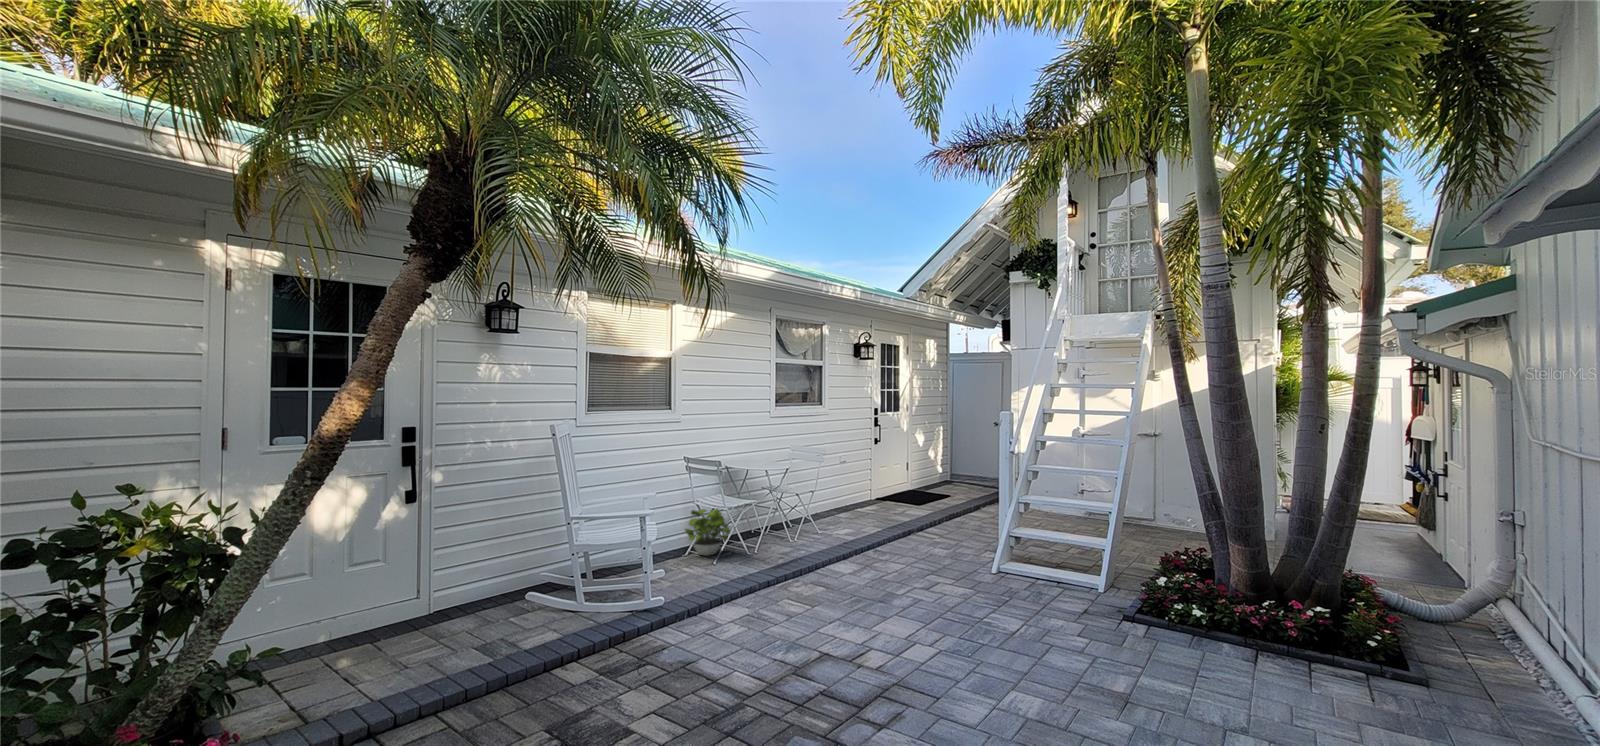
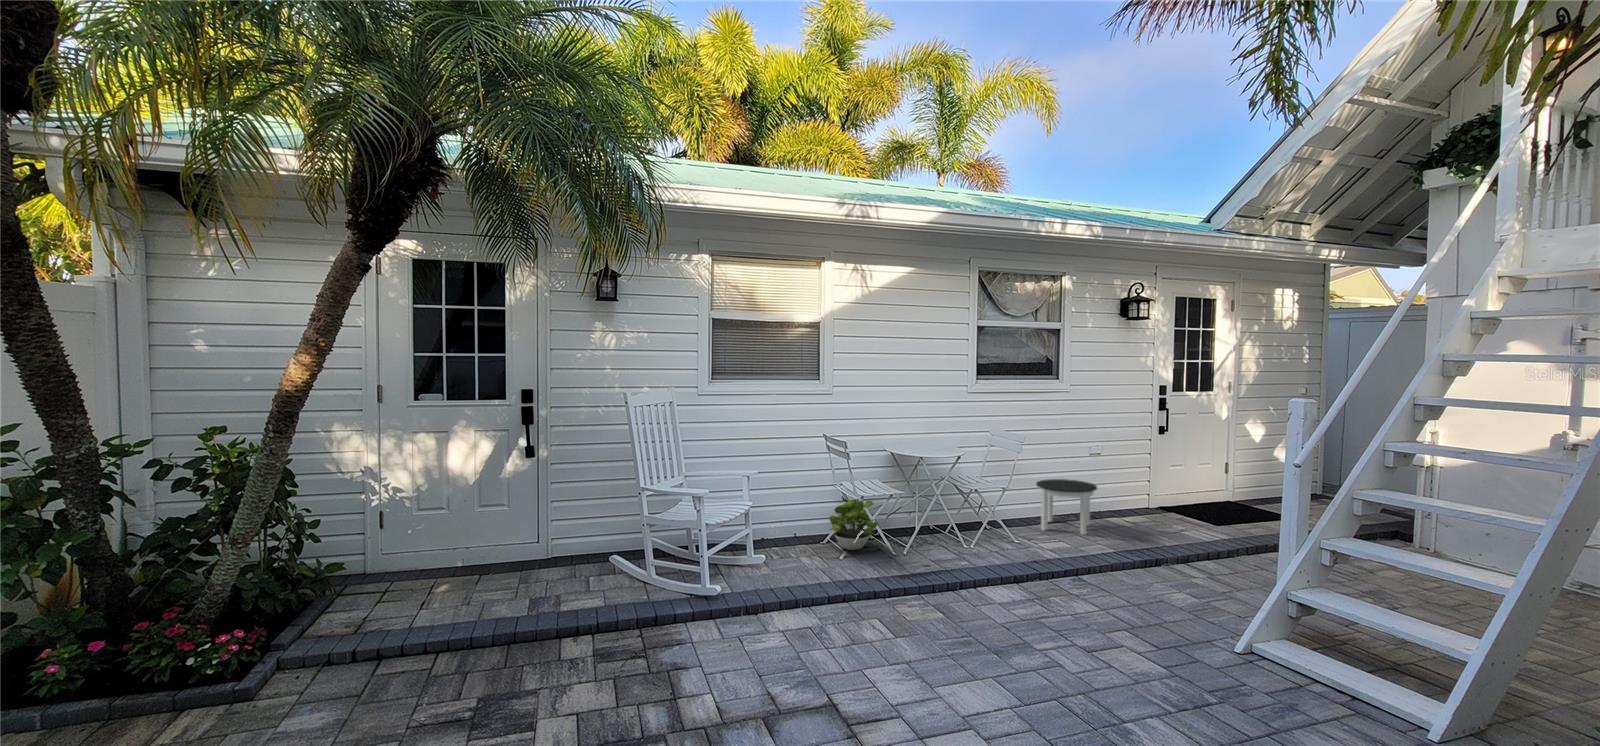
round table: none [815,481,858,521] -> present [1036,479,1097,535]

